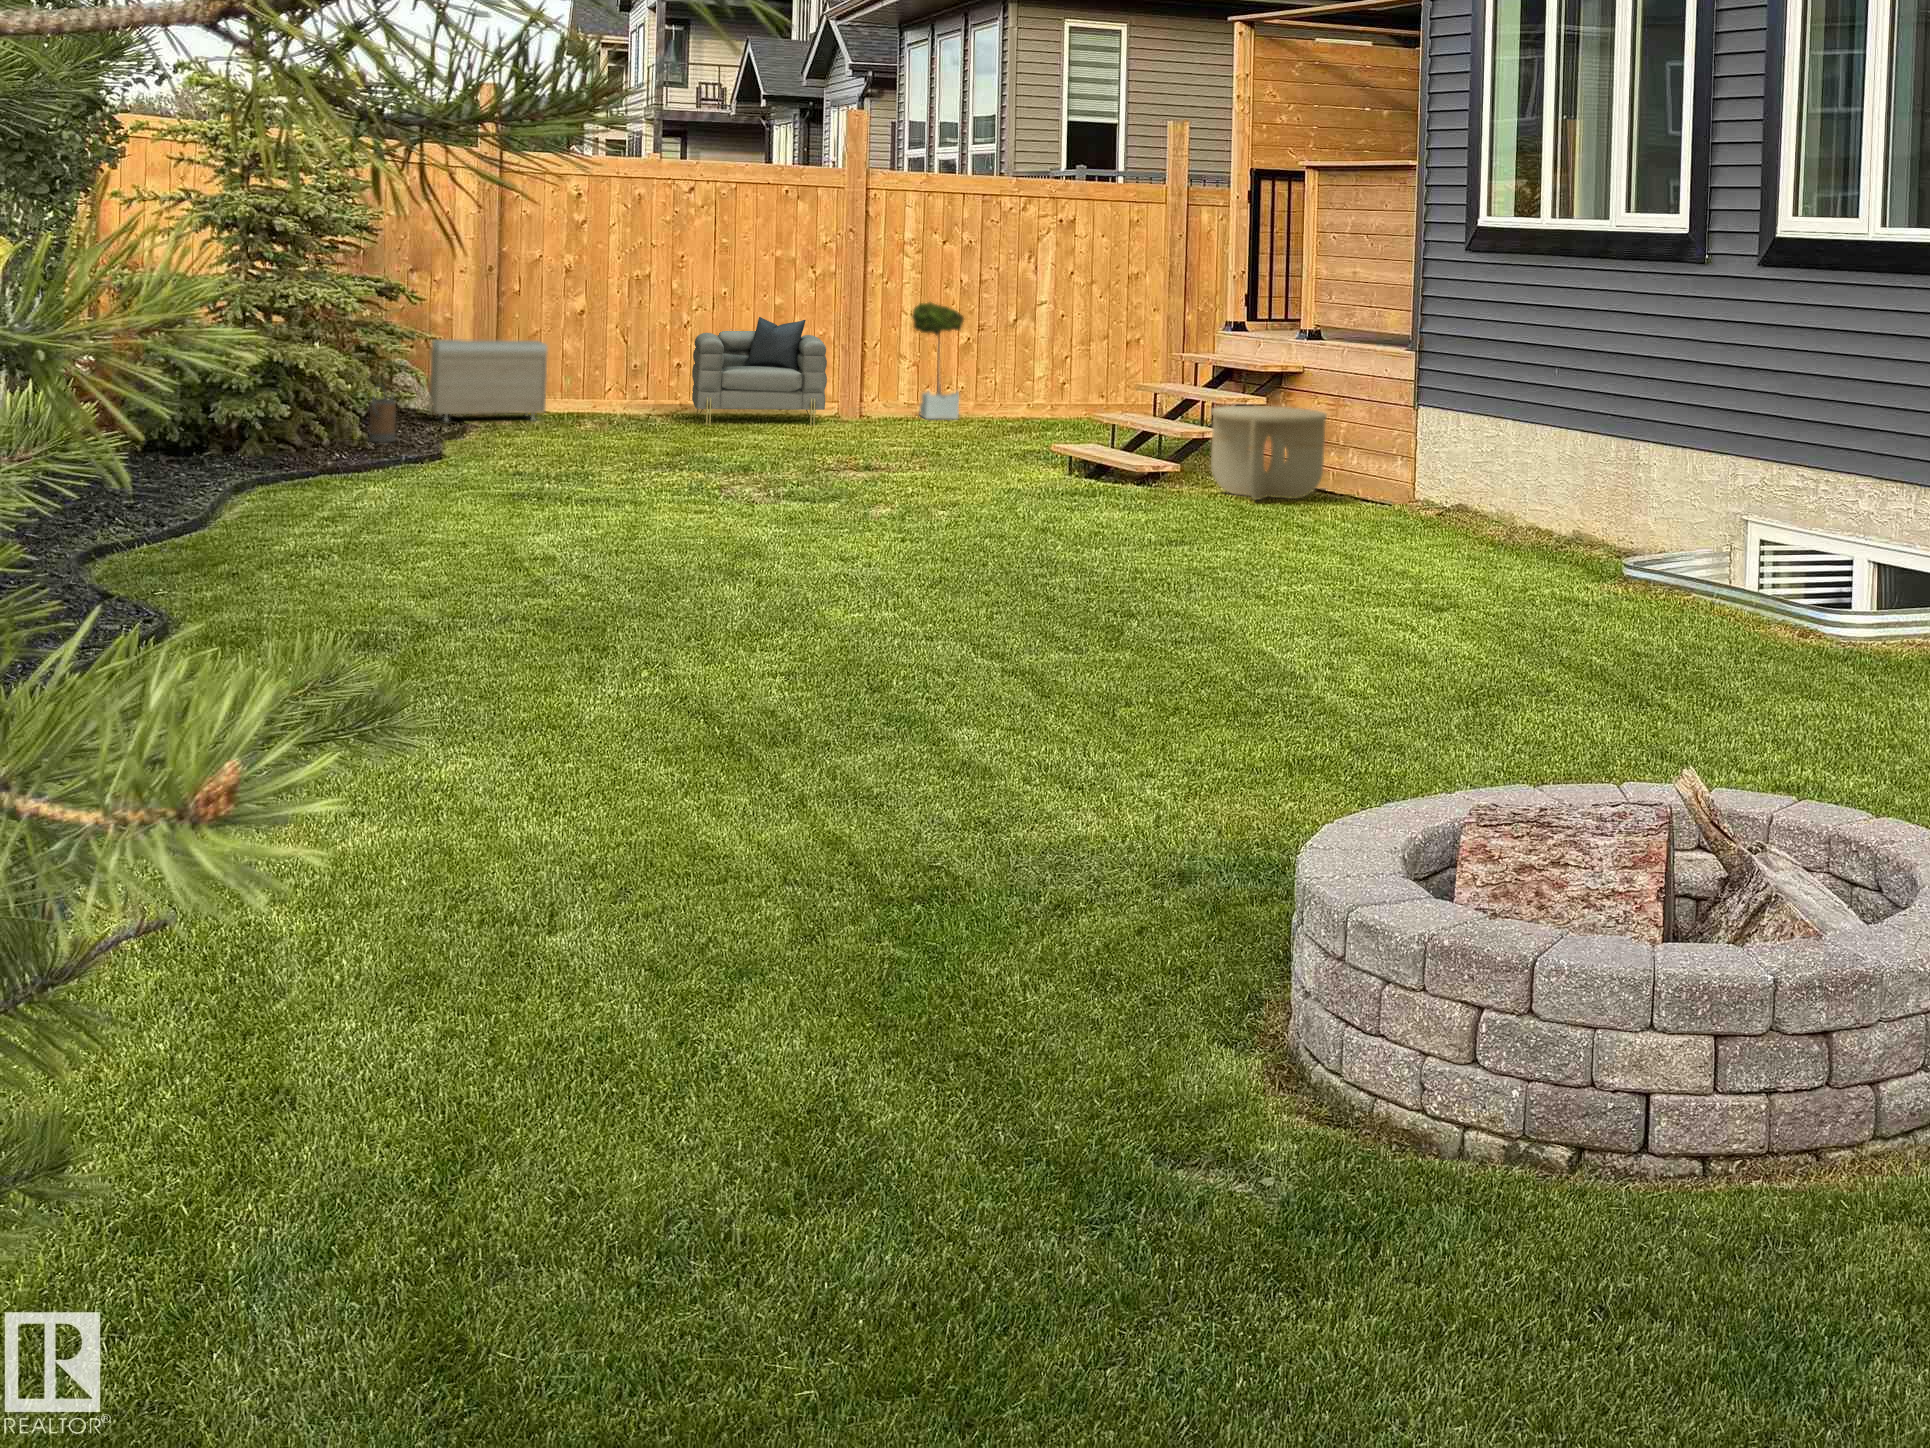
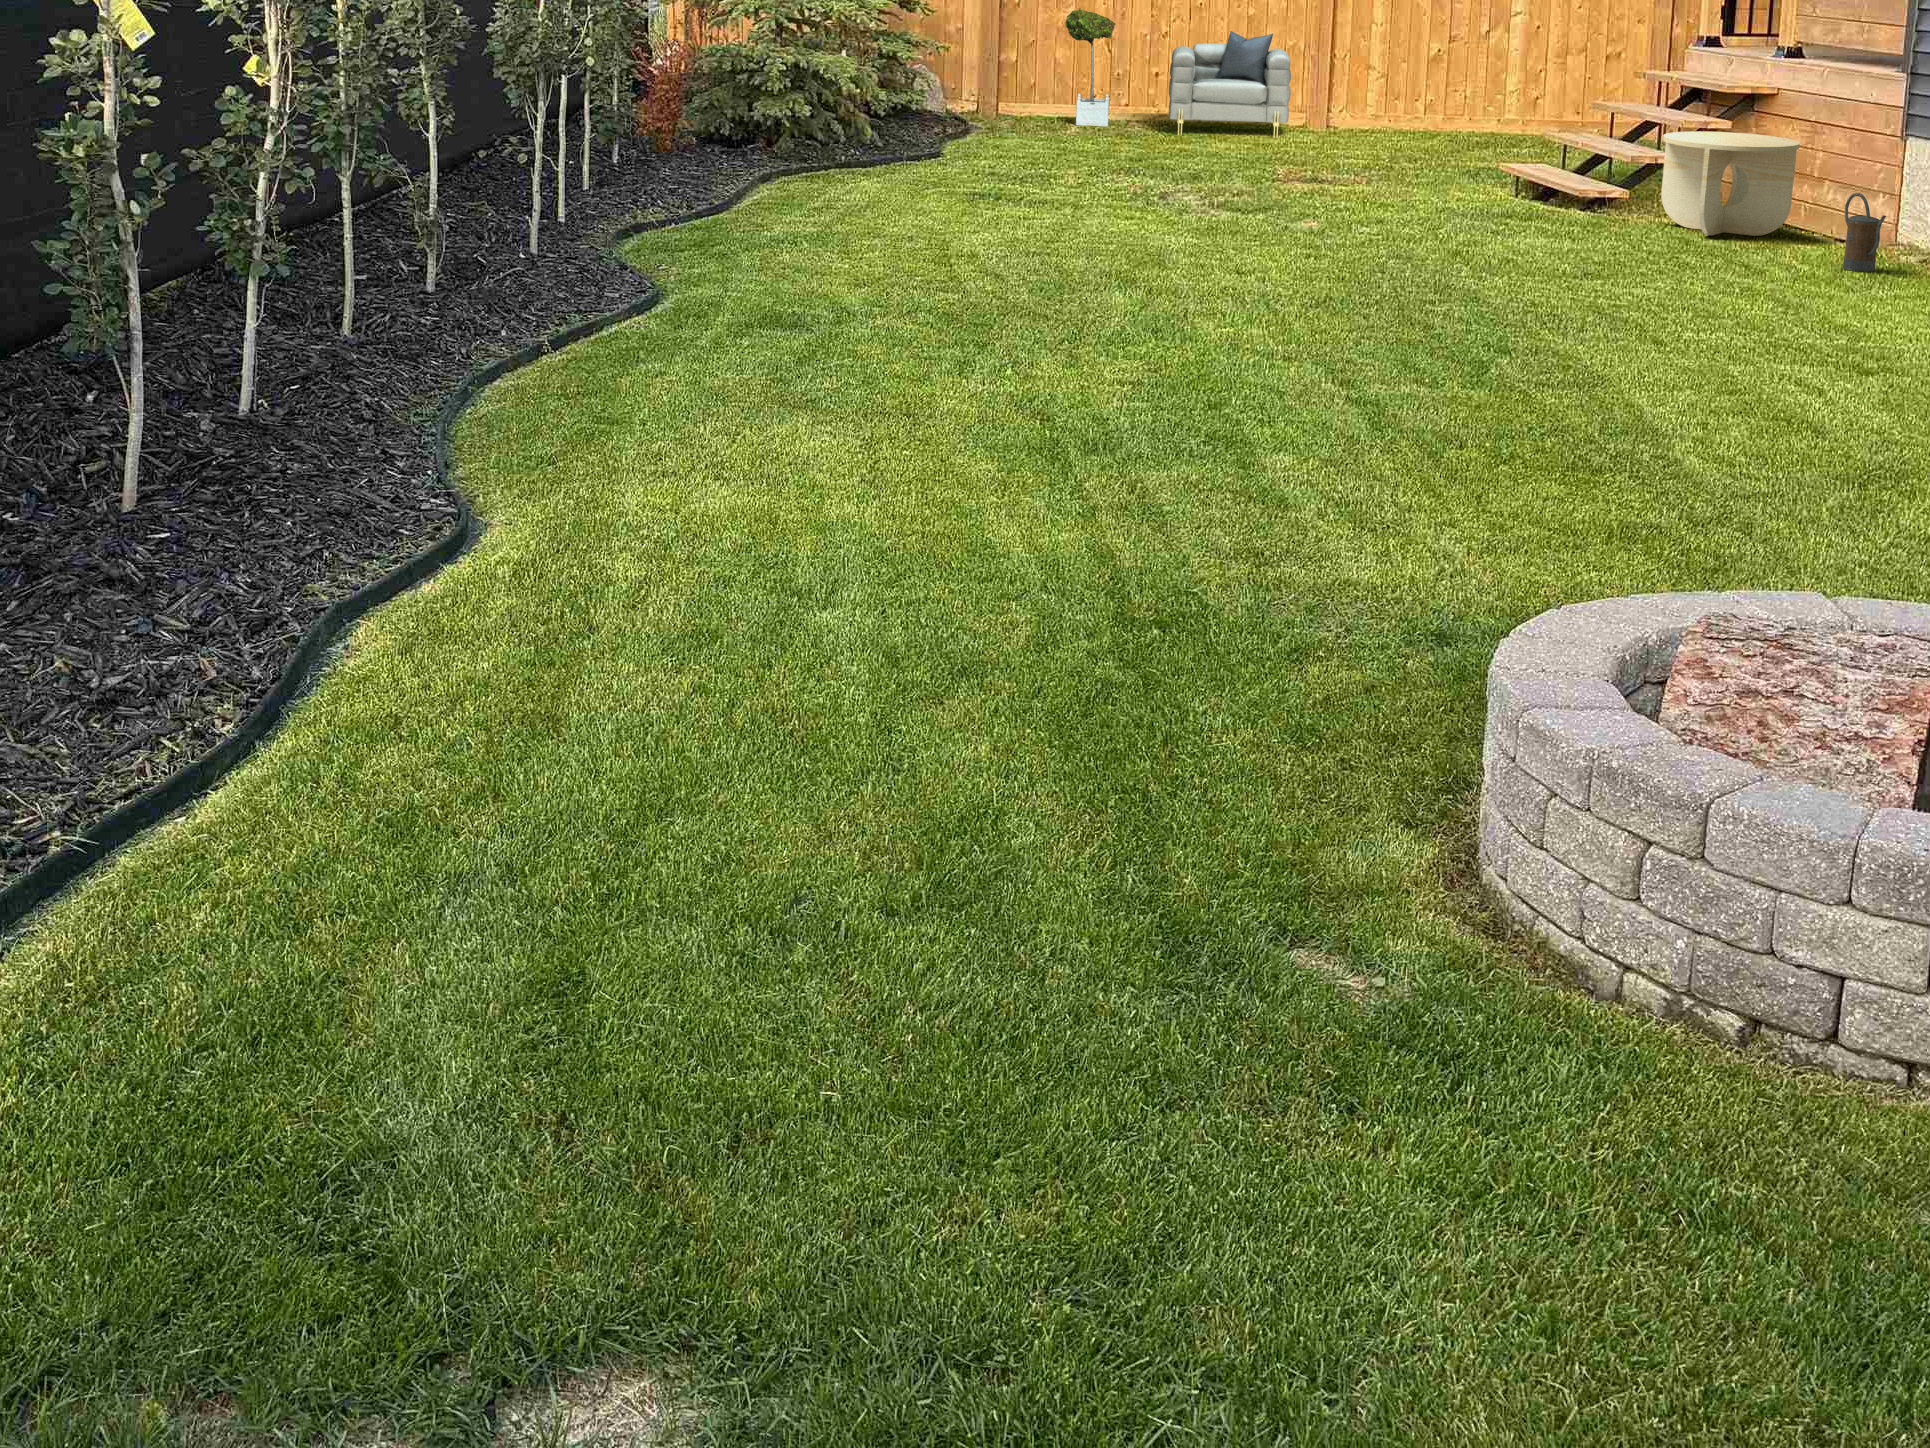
potted tree: present [912,302,964,419] -> present [1065,8,1115,126]
storage bench: present [428,339,548,421] -> none [947,52,1043,127]
watering can: present [369,384,396,442] -> present [1843,193,1886,271]

